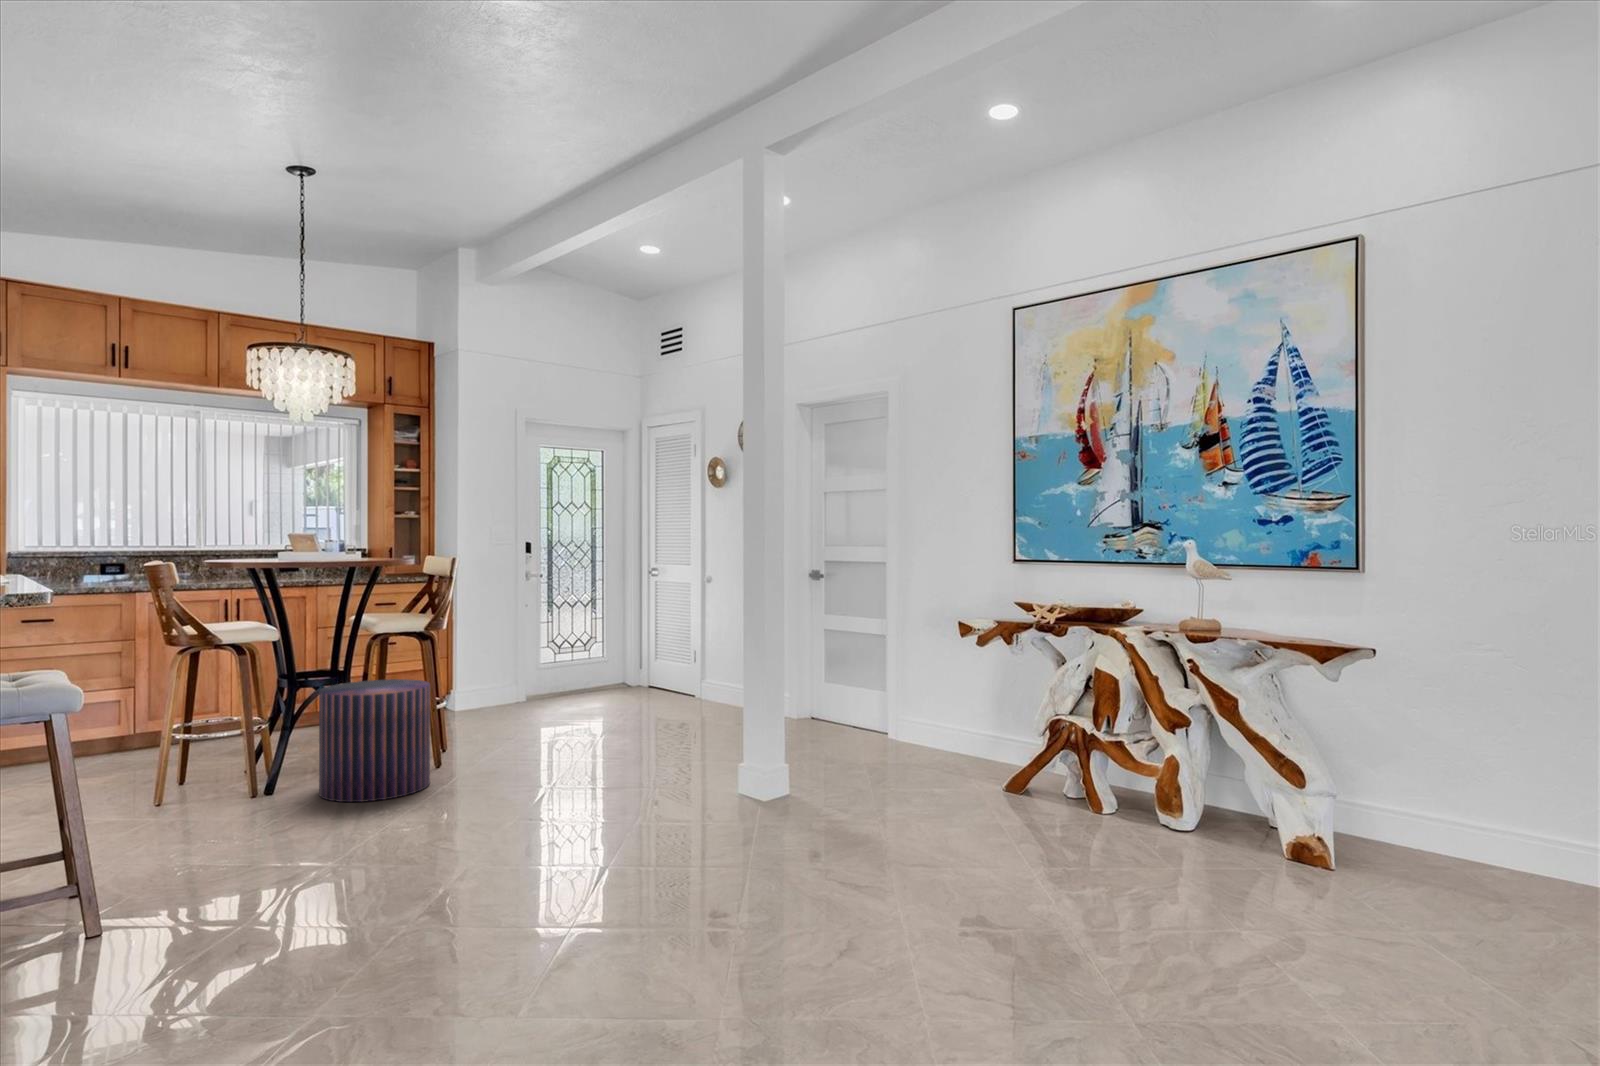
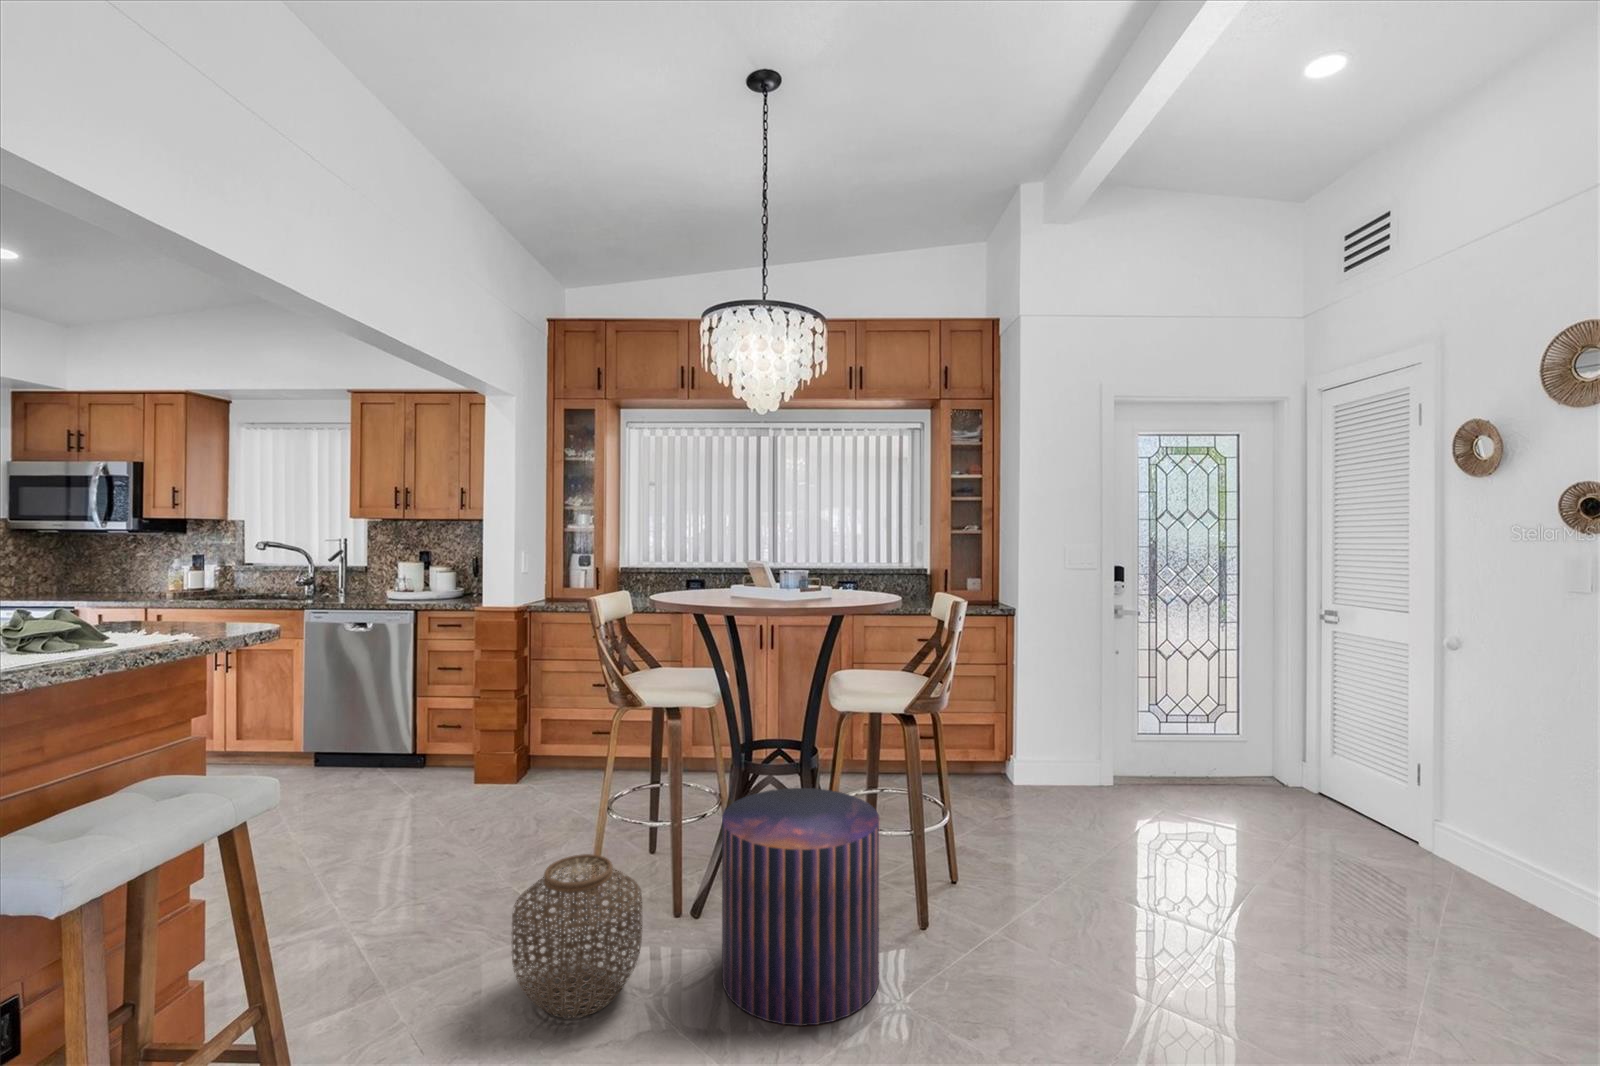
woven basket: none [176,729,277,830] -> present [512,854,642,1018]

